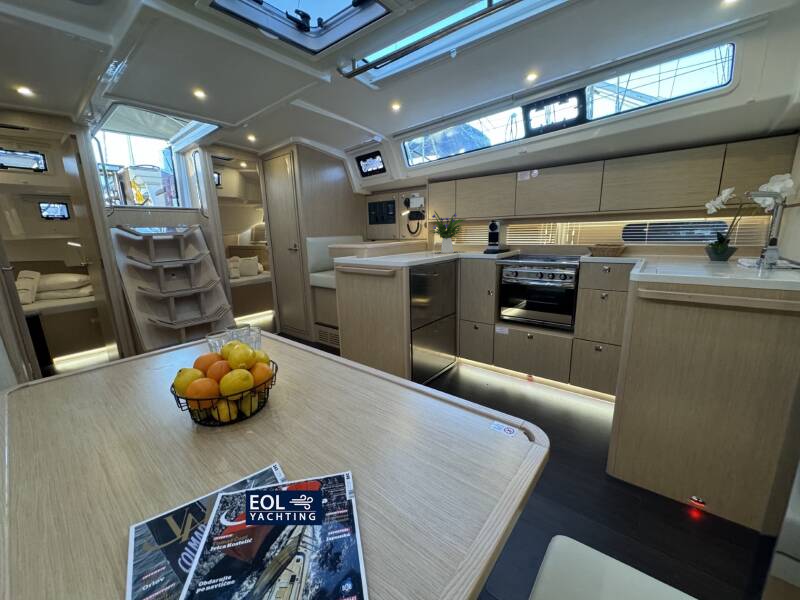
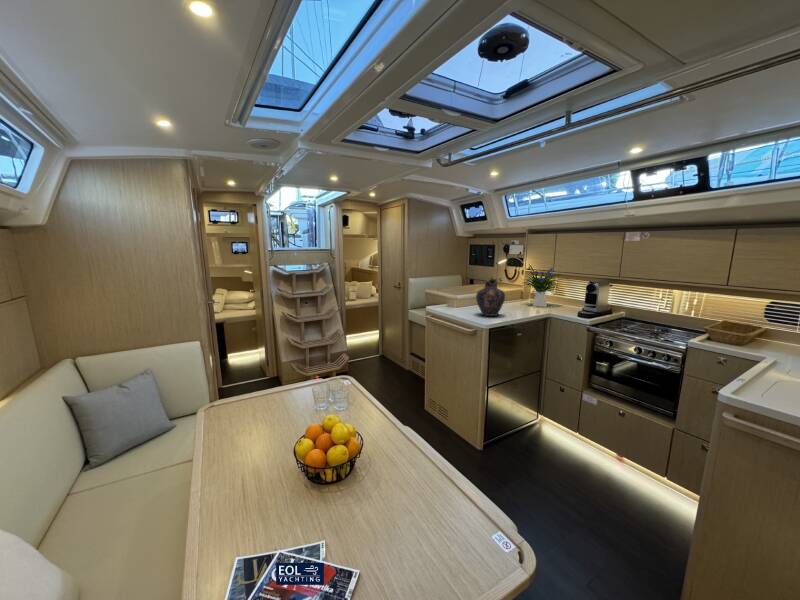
vase: none [390,220,419,259] -> present [476,279,505,316]

